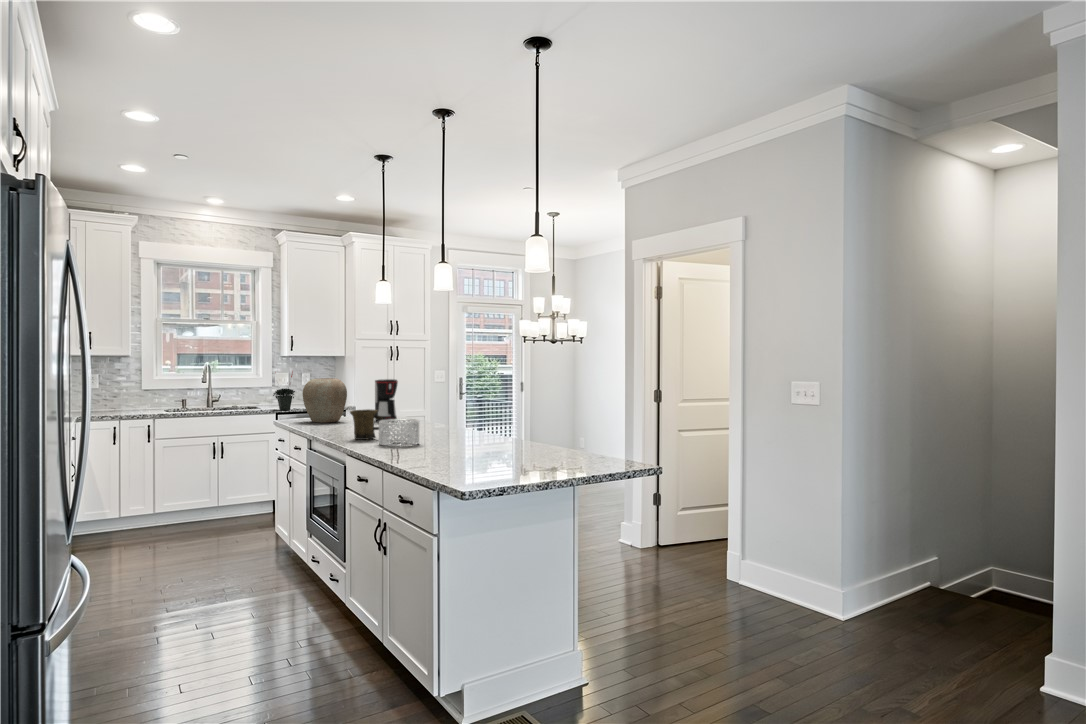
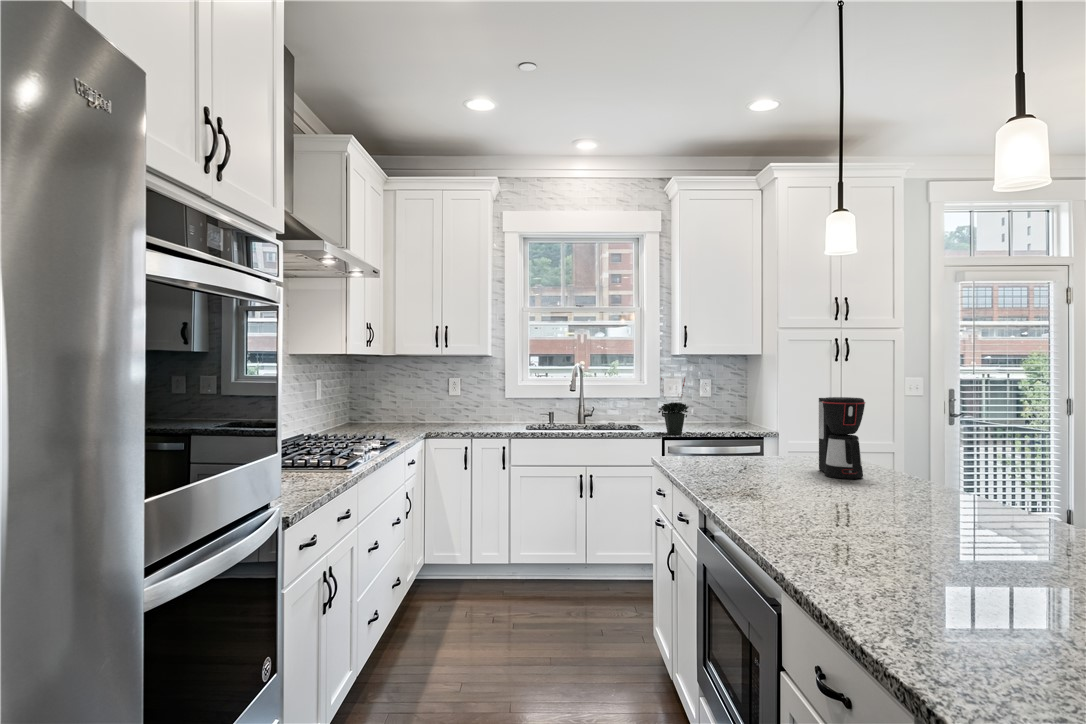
vase: present [302,378,347,423] -> none [693,393,768,471]
mug: present [350,409,383,440] -> none [780,474,860,548]
decorative bowl: present [379,419,420,446] -> none [858,512,978,601]

